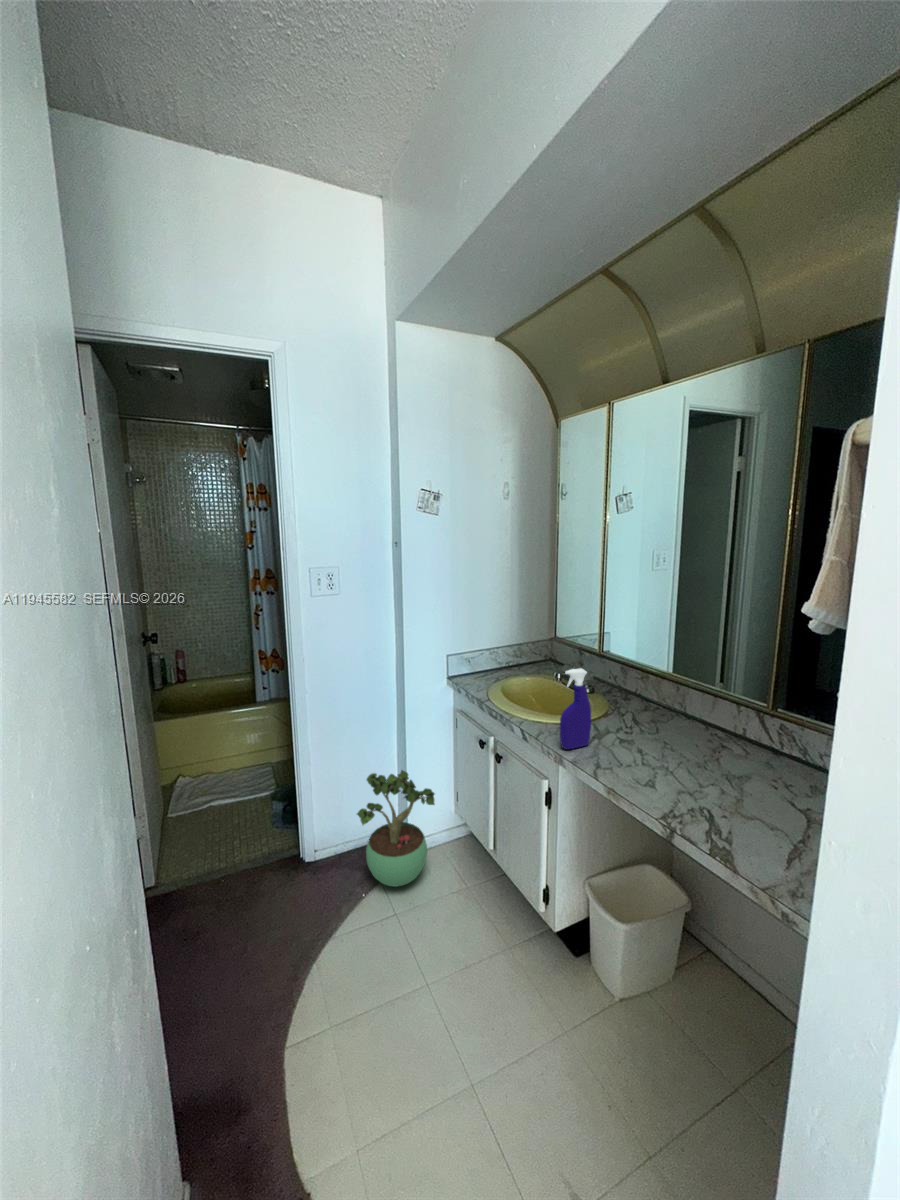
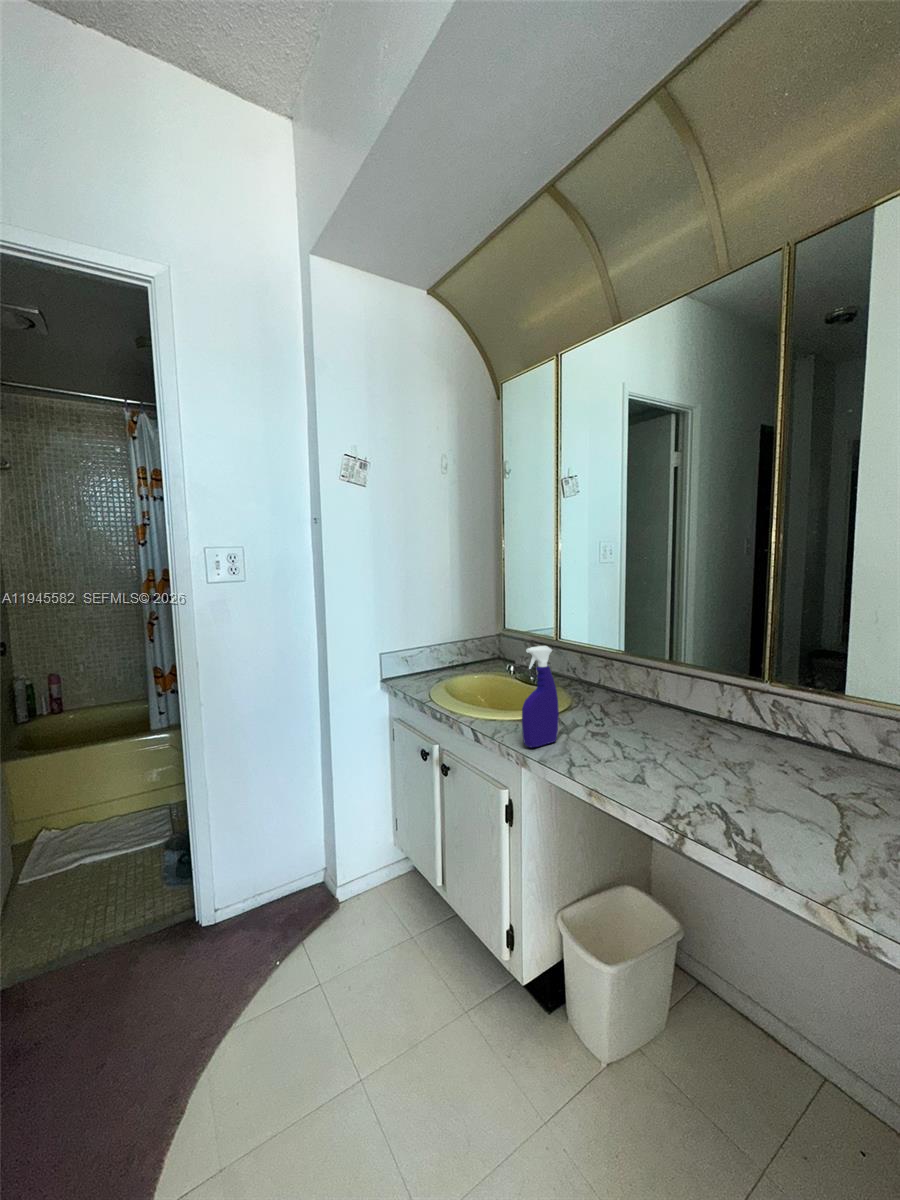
potted plant: present [357,770,435,886] -> none [268,794,369,947]

